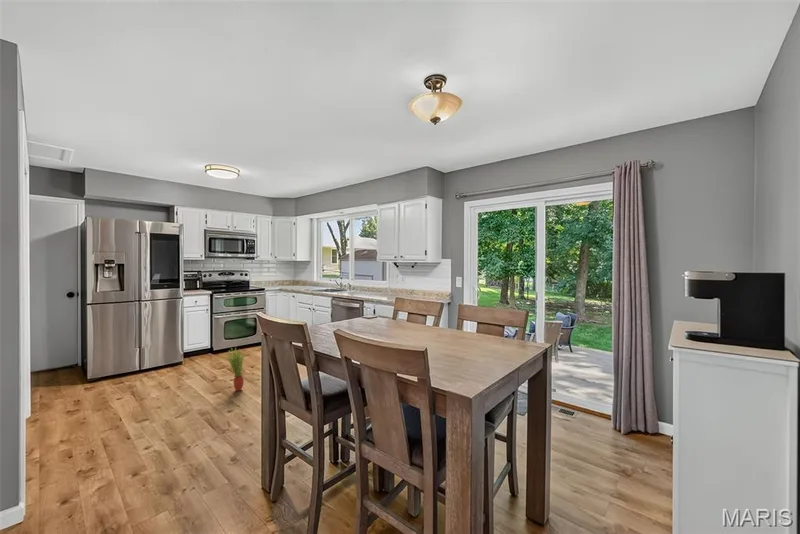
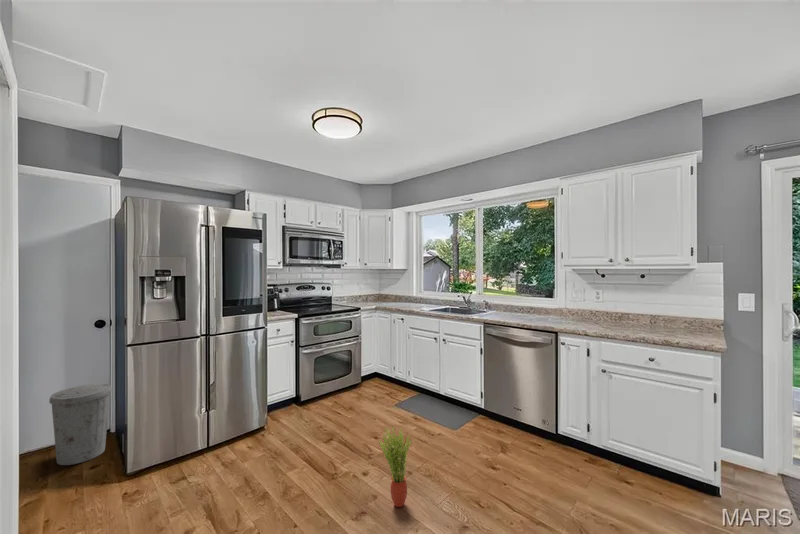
trash can: none [42,332,81,378] -> present [49,384,112,465]

